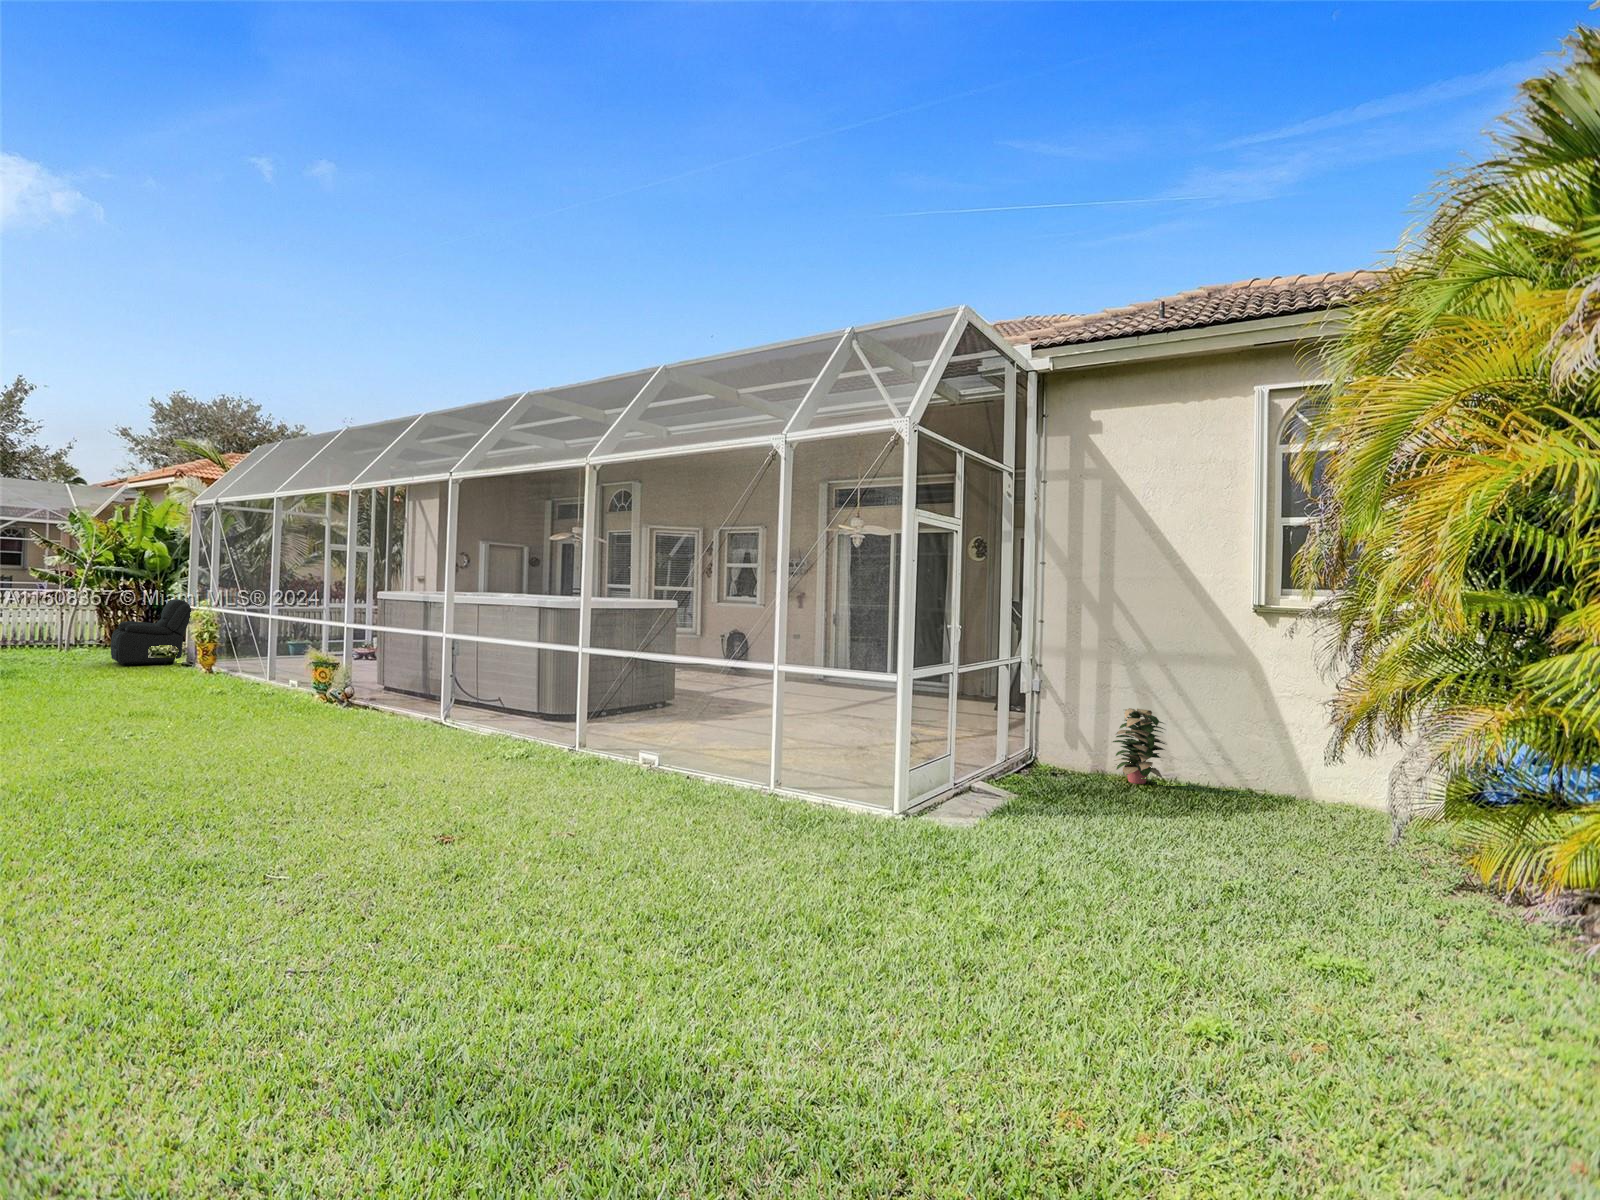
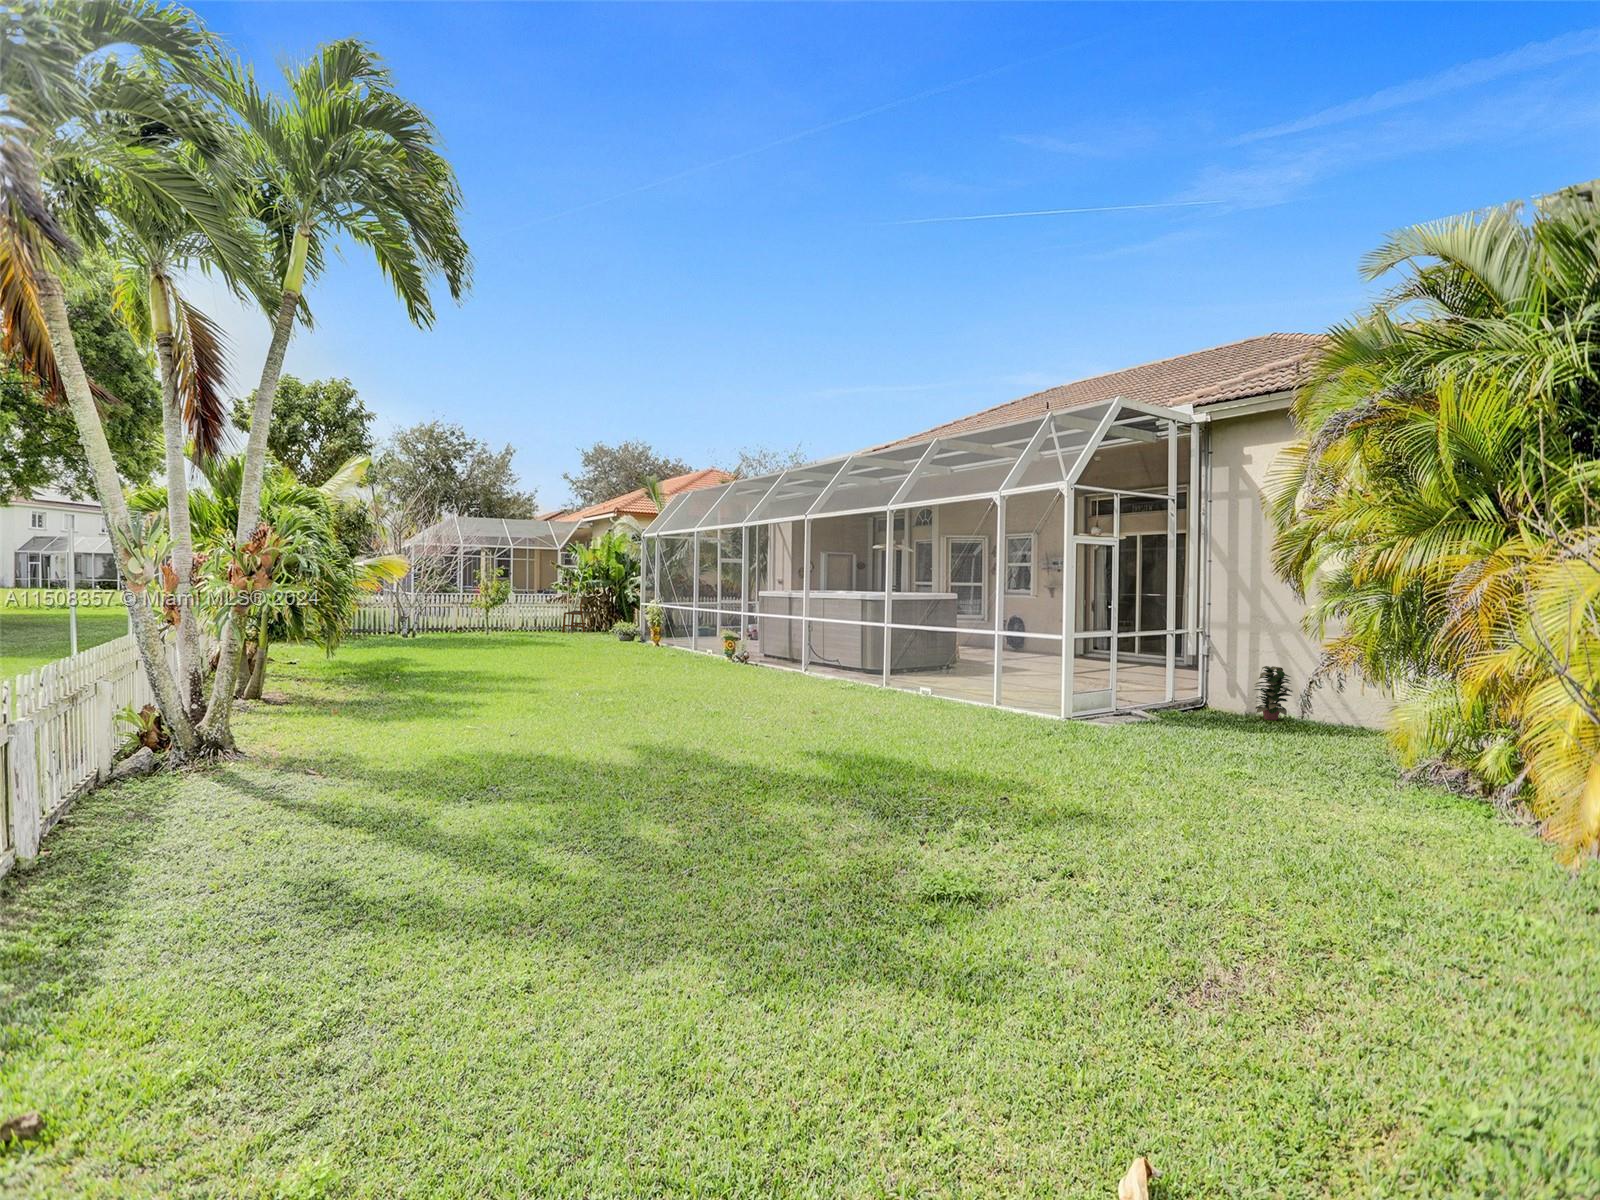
bench: none [49,596,112,649] -> present [562,598,591,632]
chair: present [111,599,192,666] -> none [602,598,646,642]

